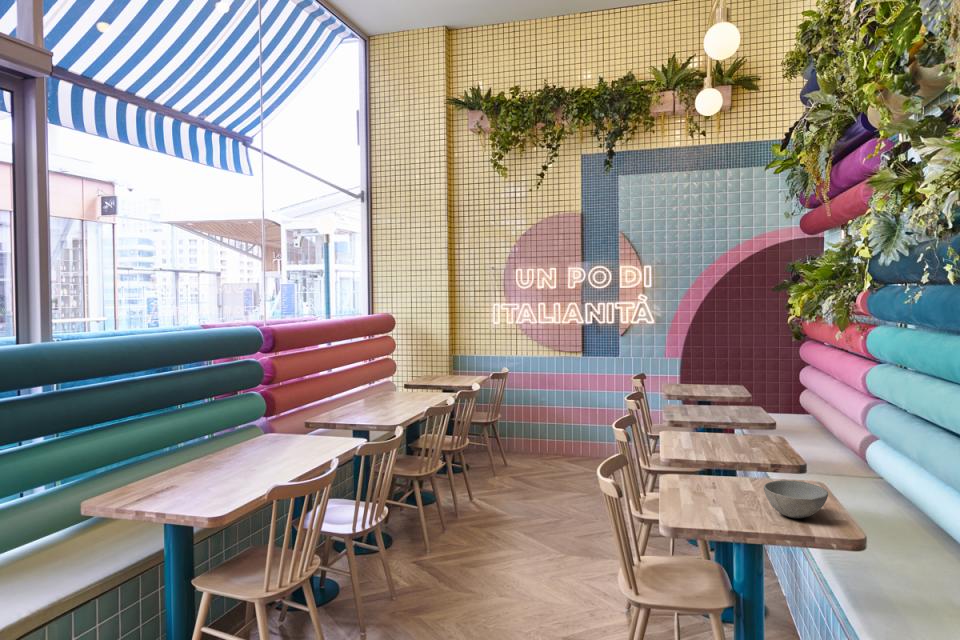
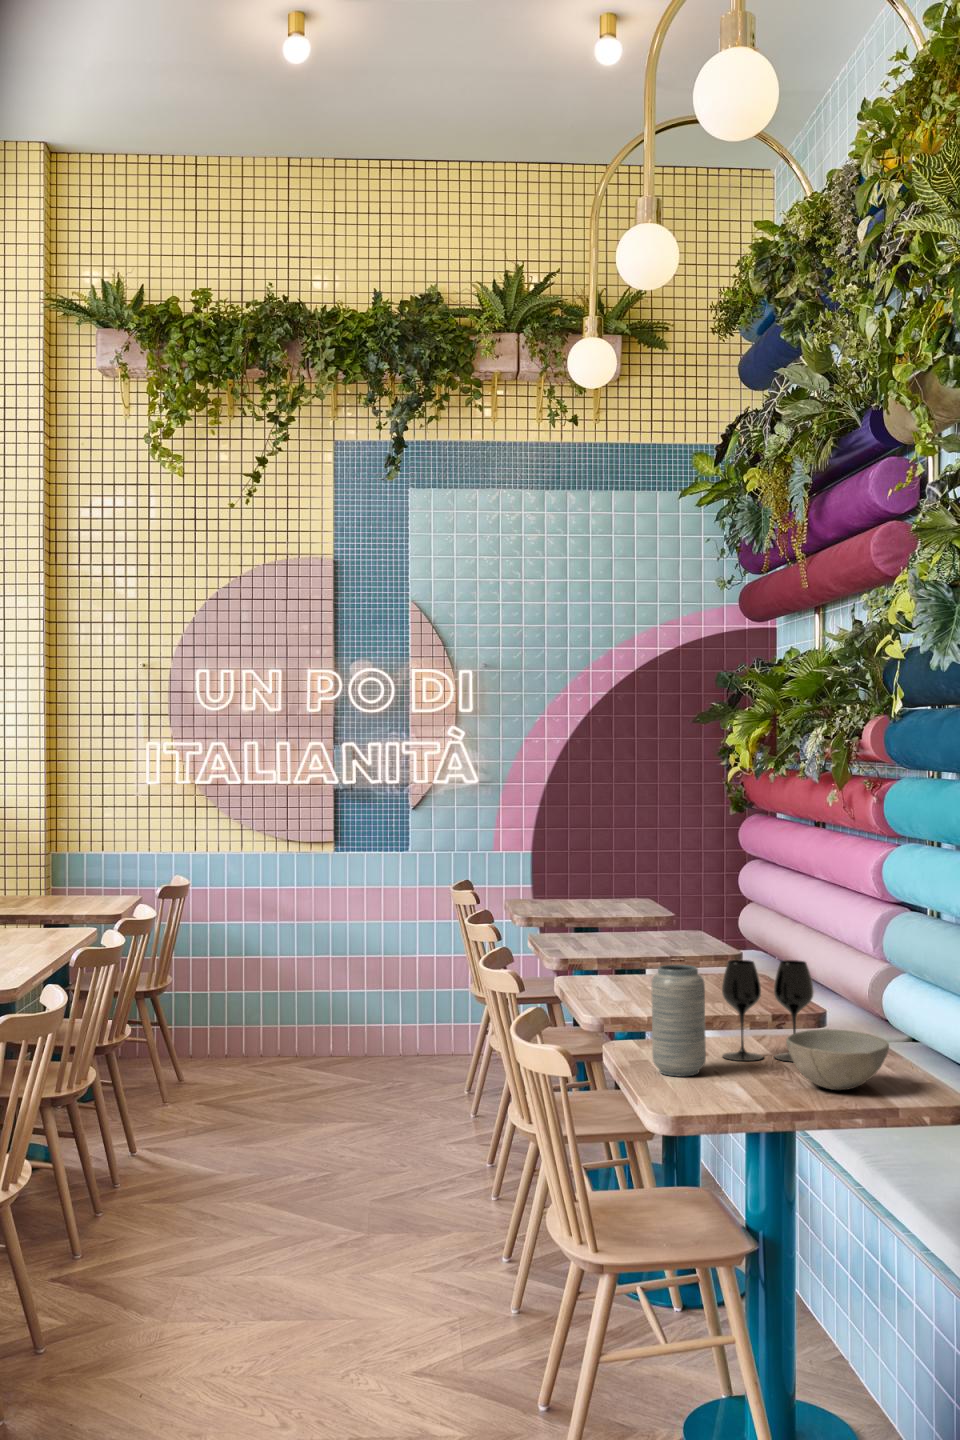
wine glass: none [736,435,792,496] -> present [722,960,814,1062]
vase: none [689,437,720,500] -> present [651,965,706,1076]

